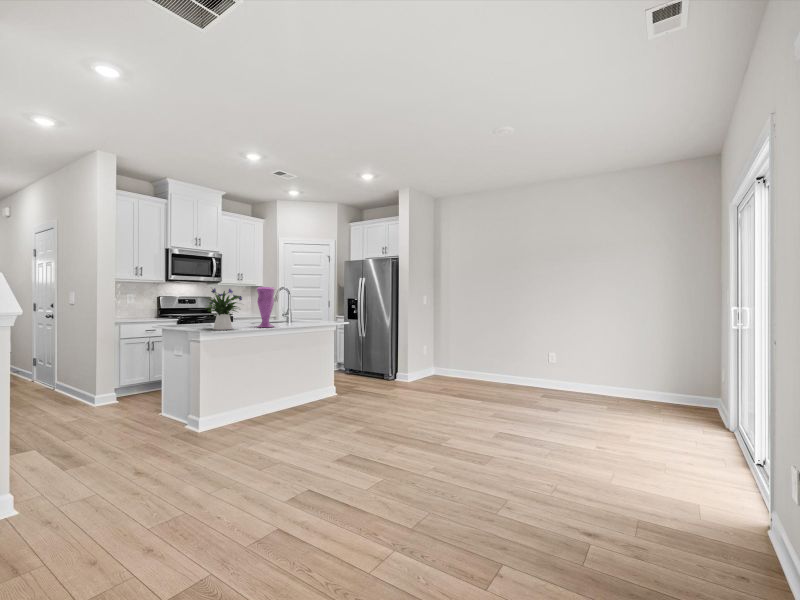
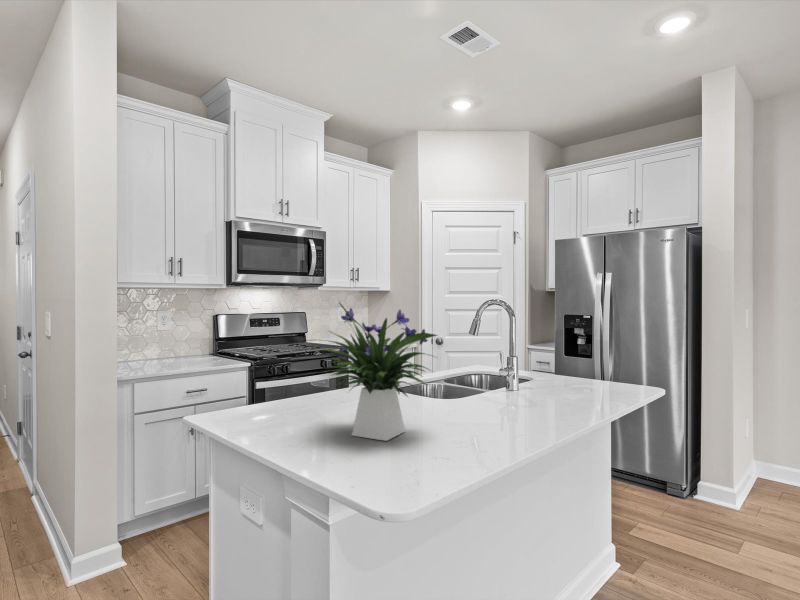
vase: present [257,287,275,327] -> none [452,300,503,416]

